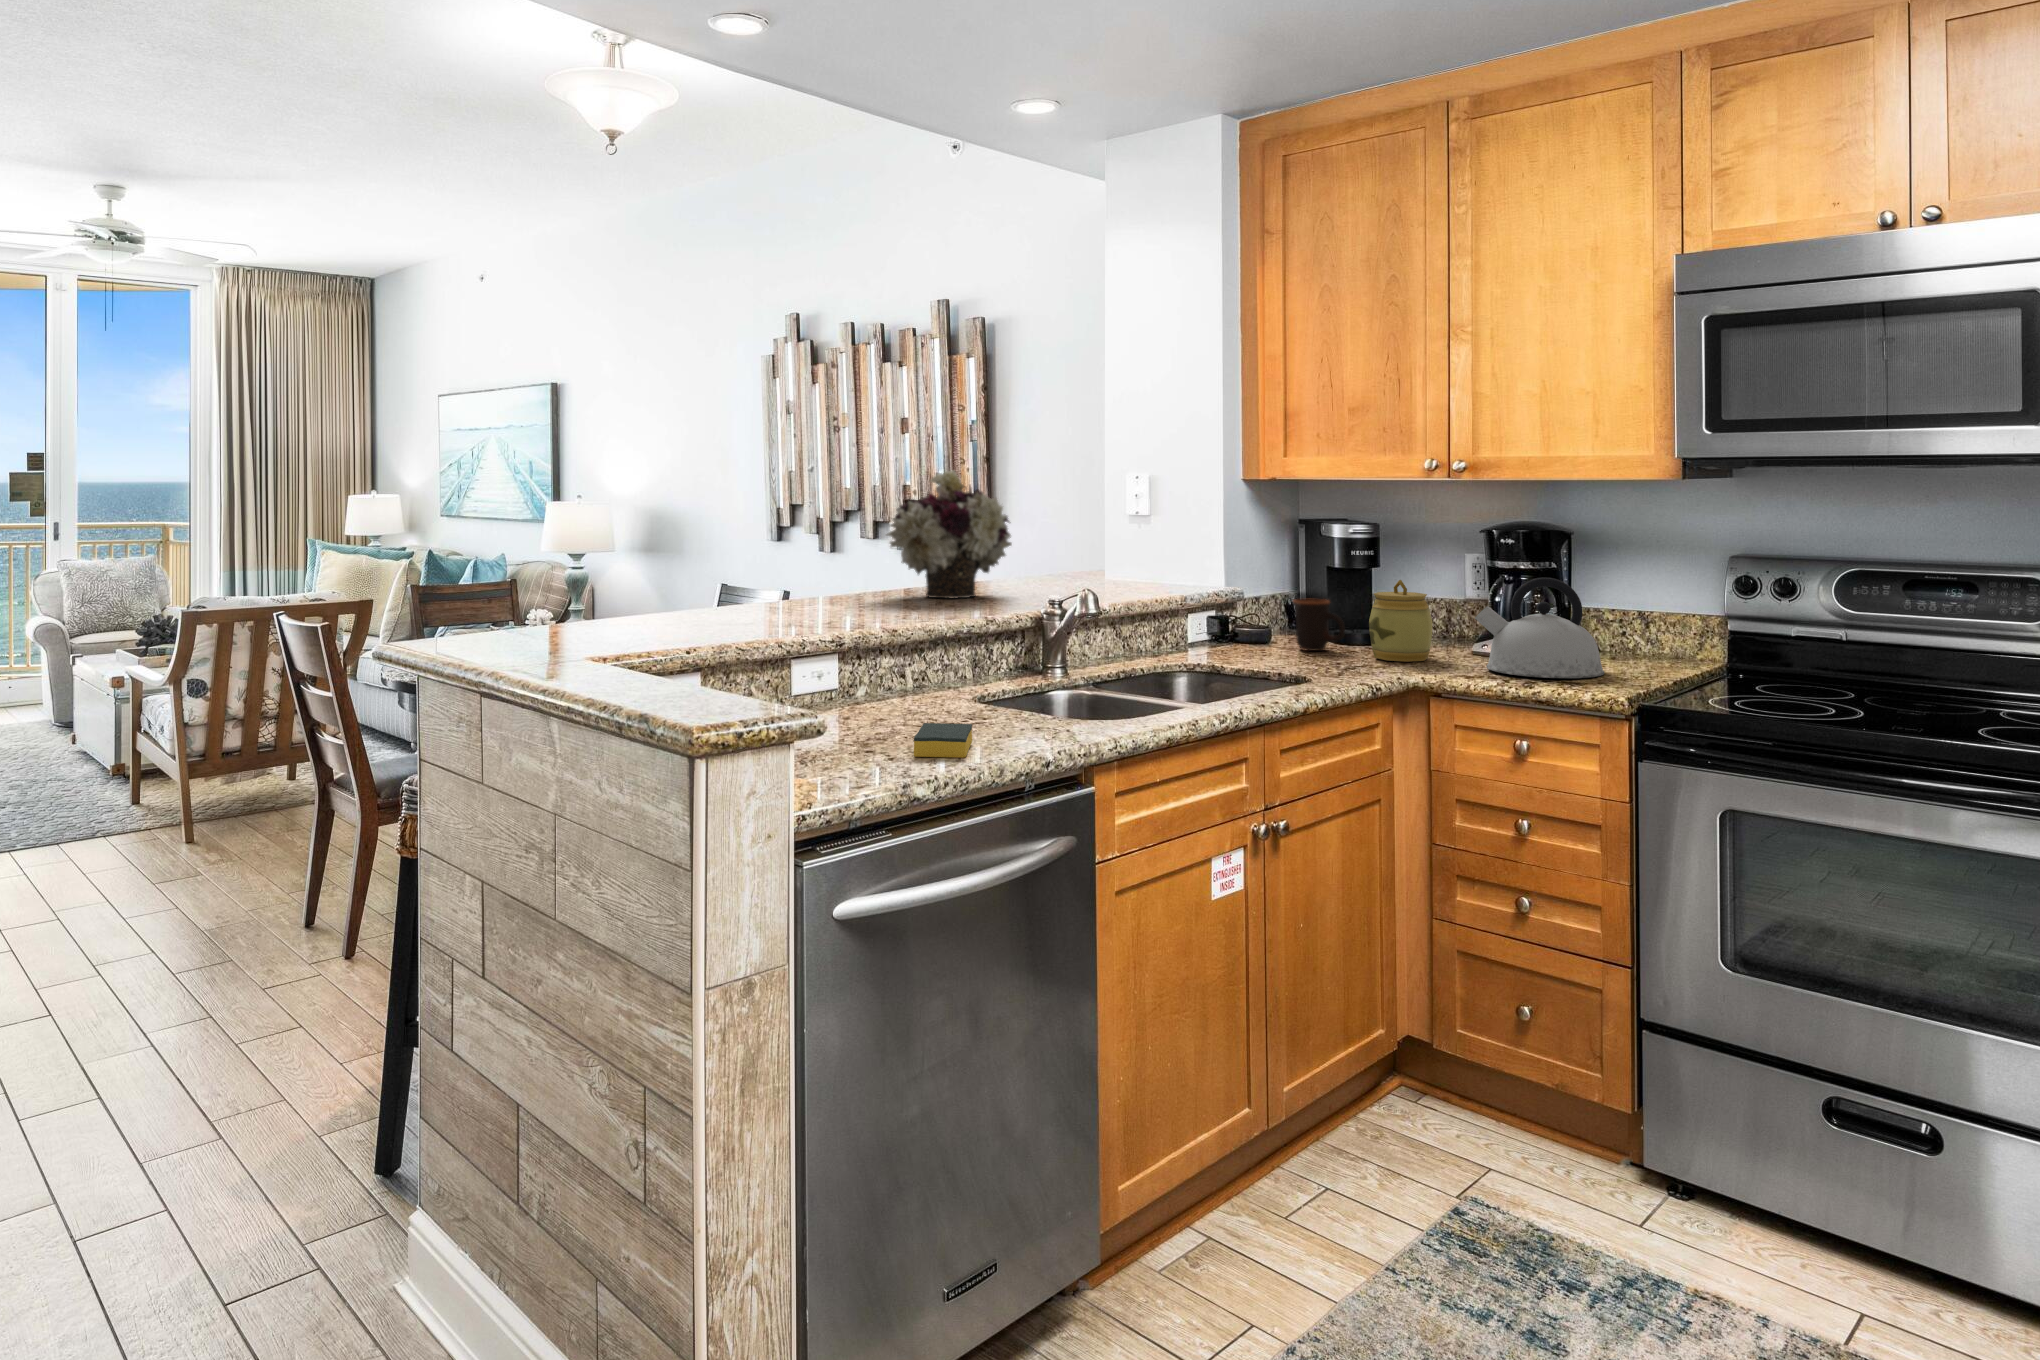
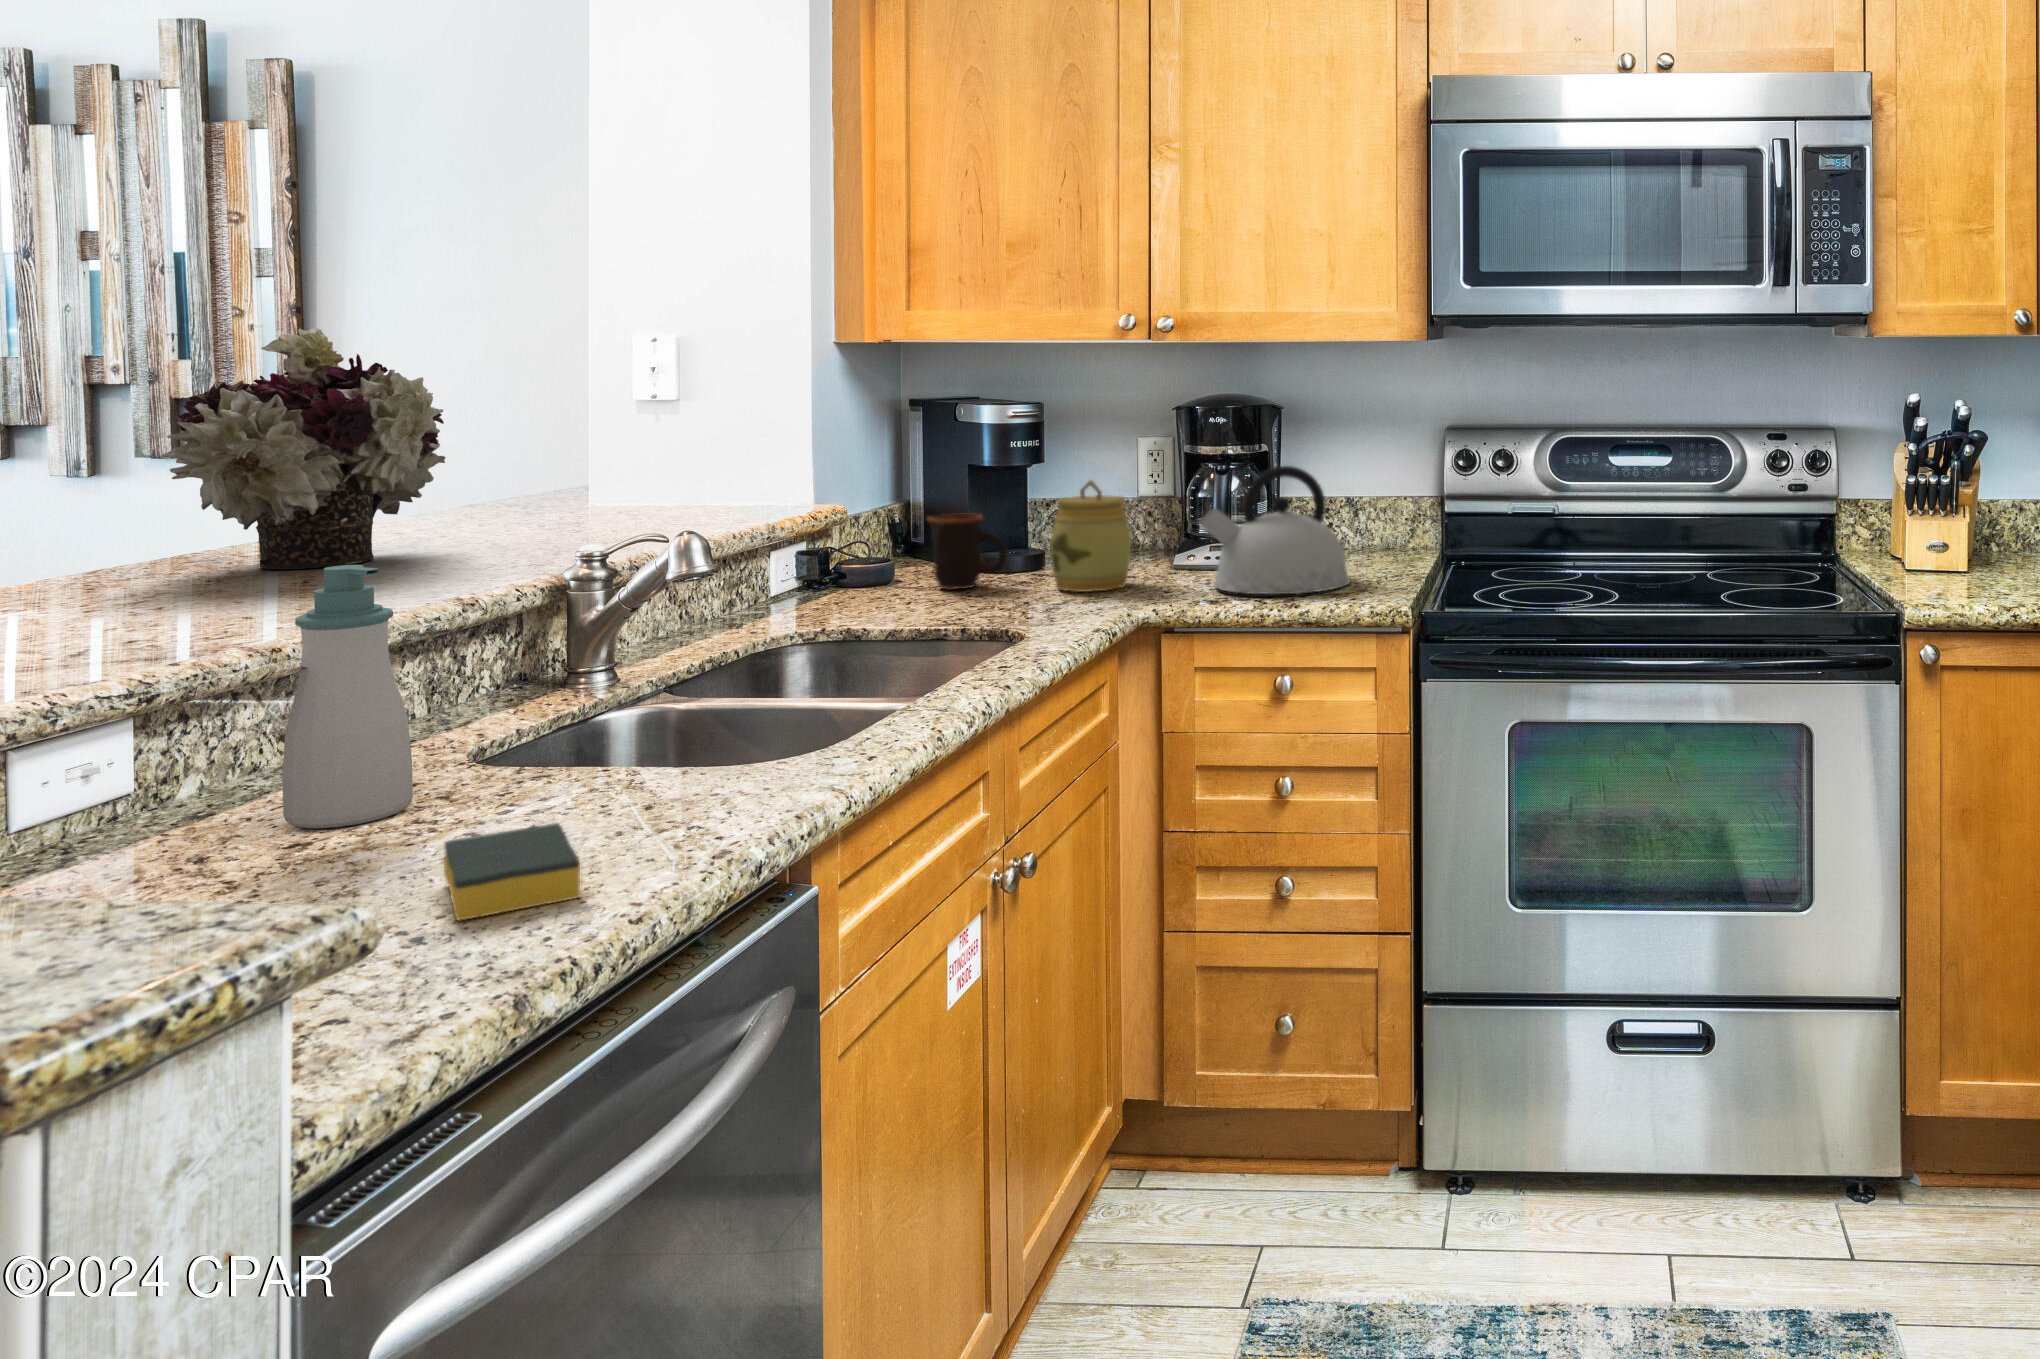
soap bottle: none [888,590,941,718] -> present [282,565,413,828]

